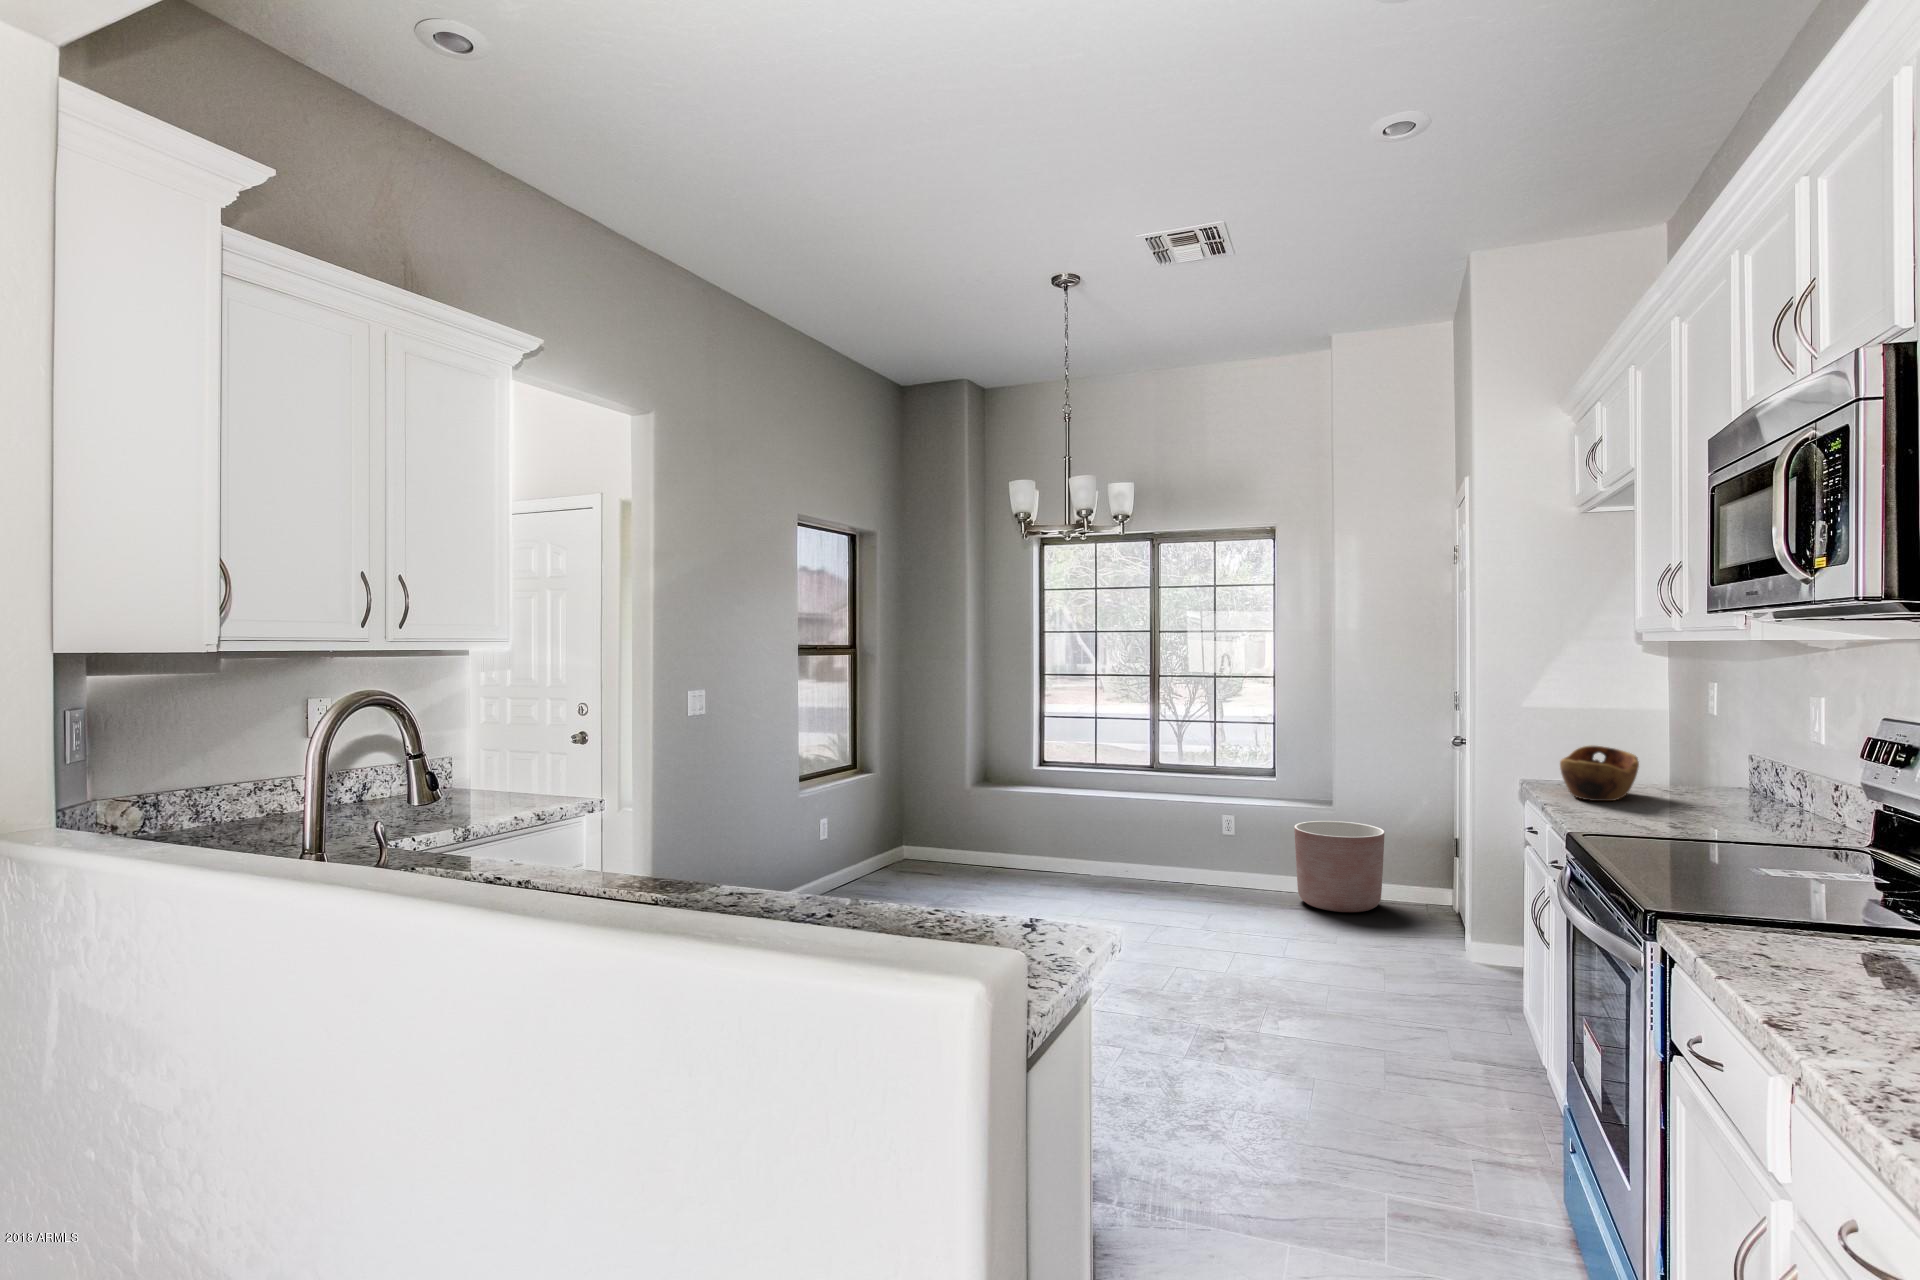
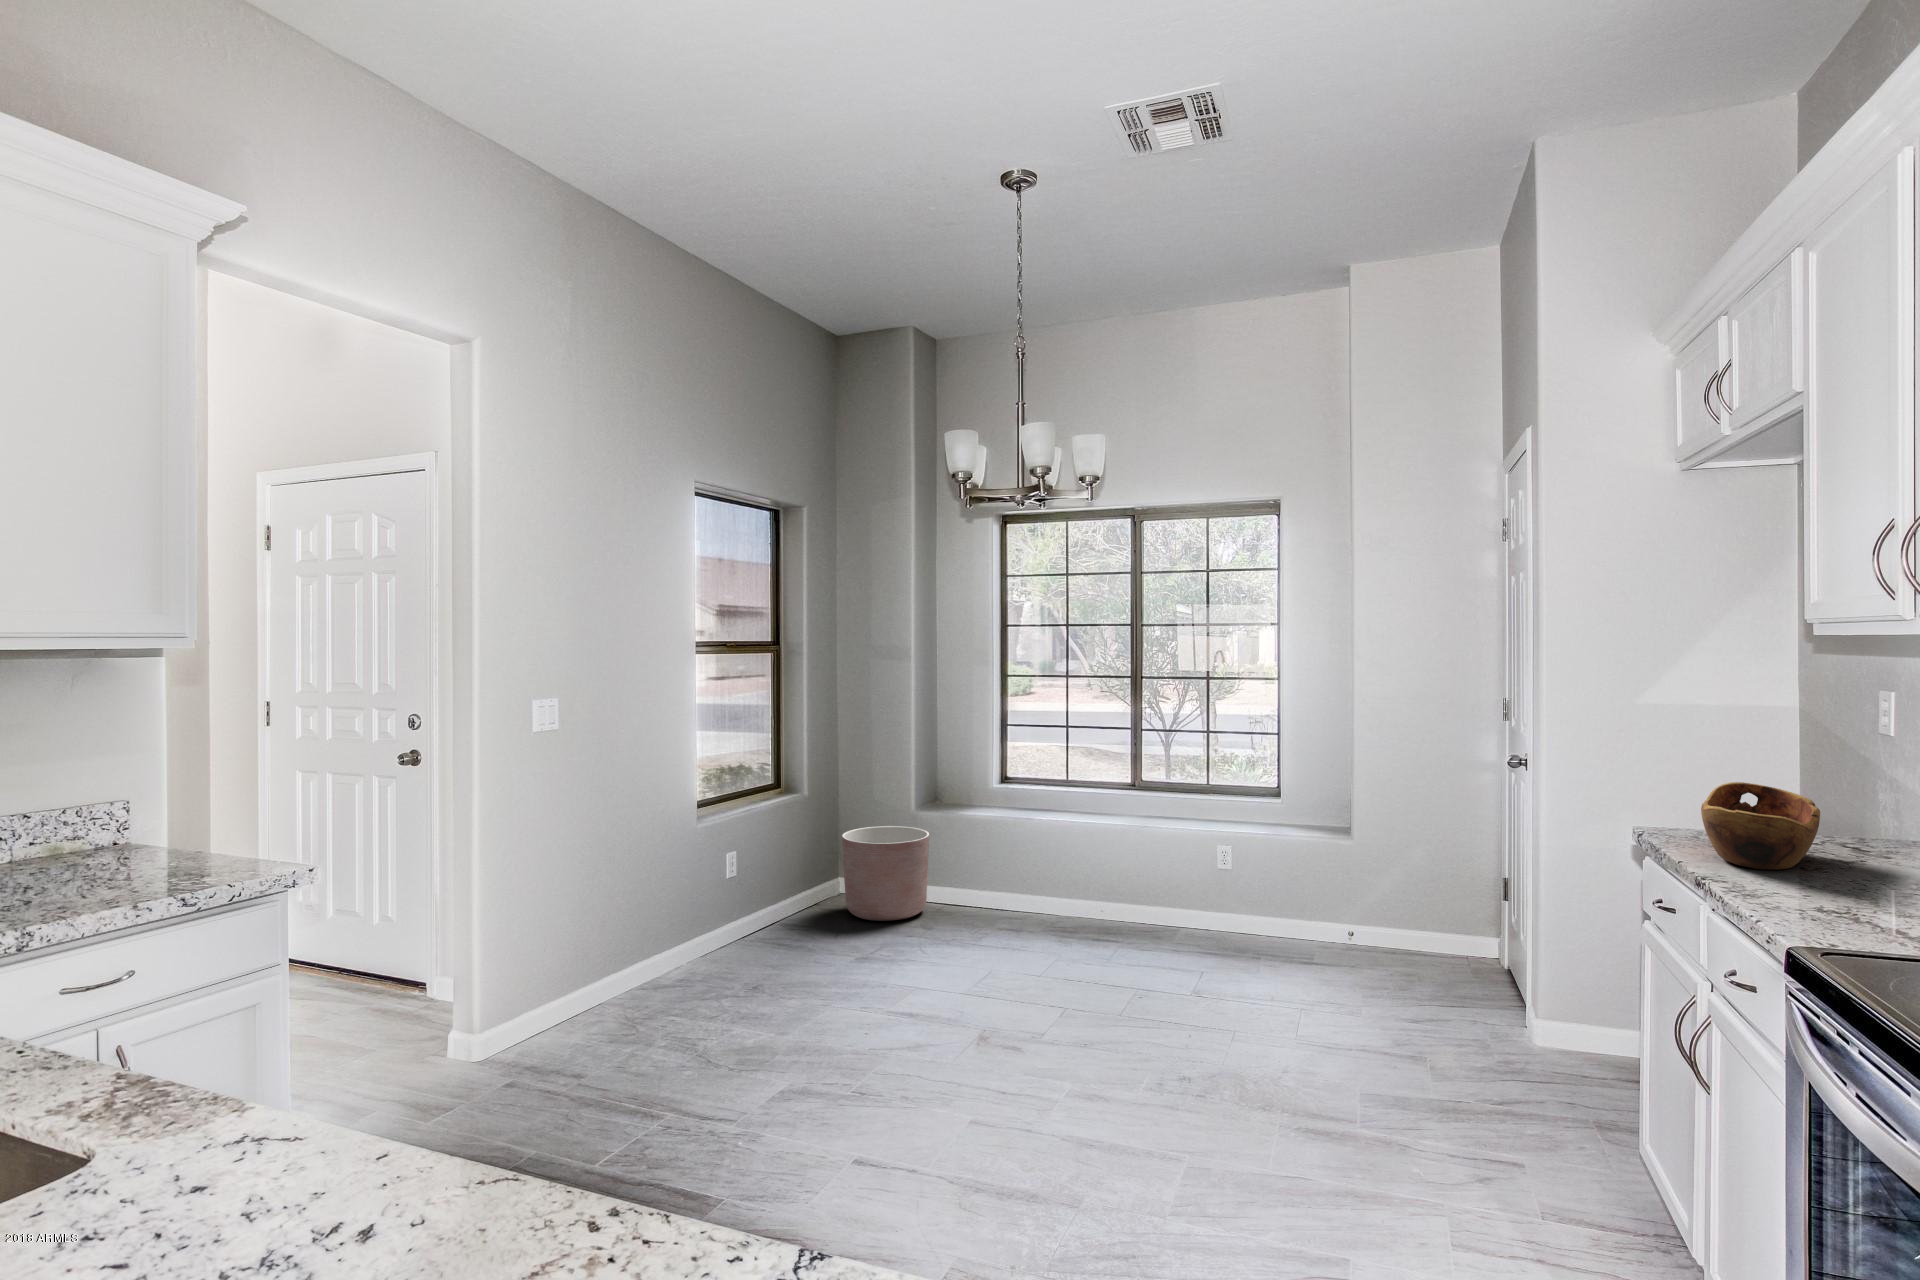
planter: present [1294,821,1385,912] -> present [842,826,929,921]

